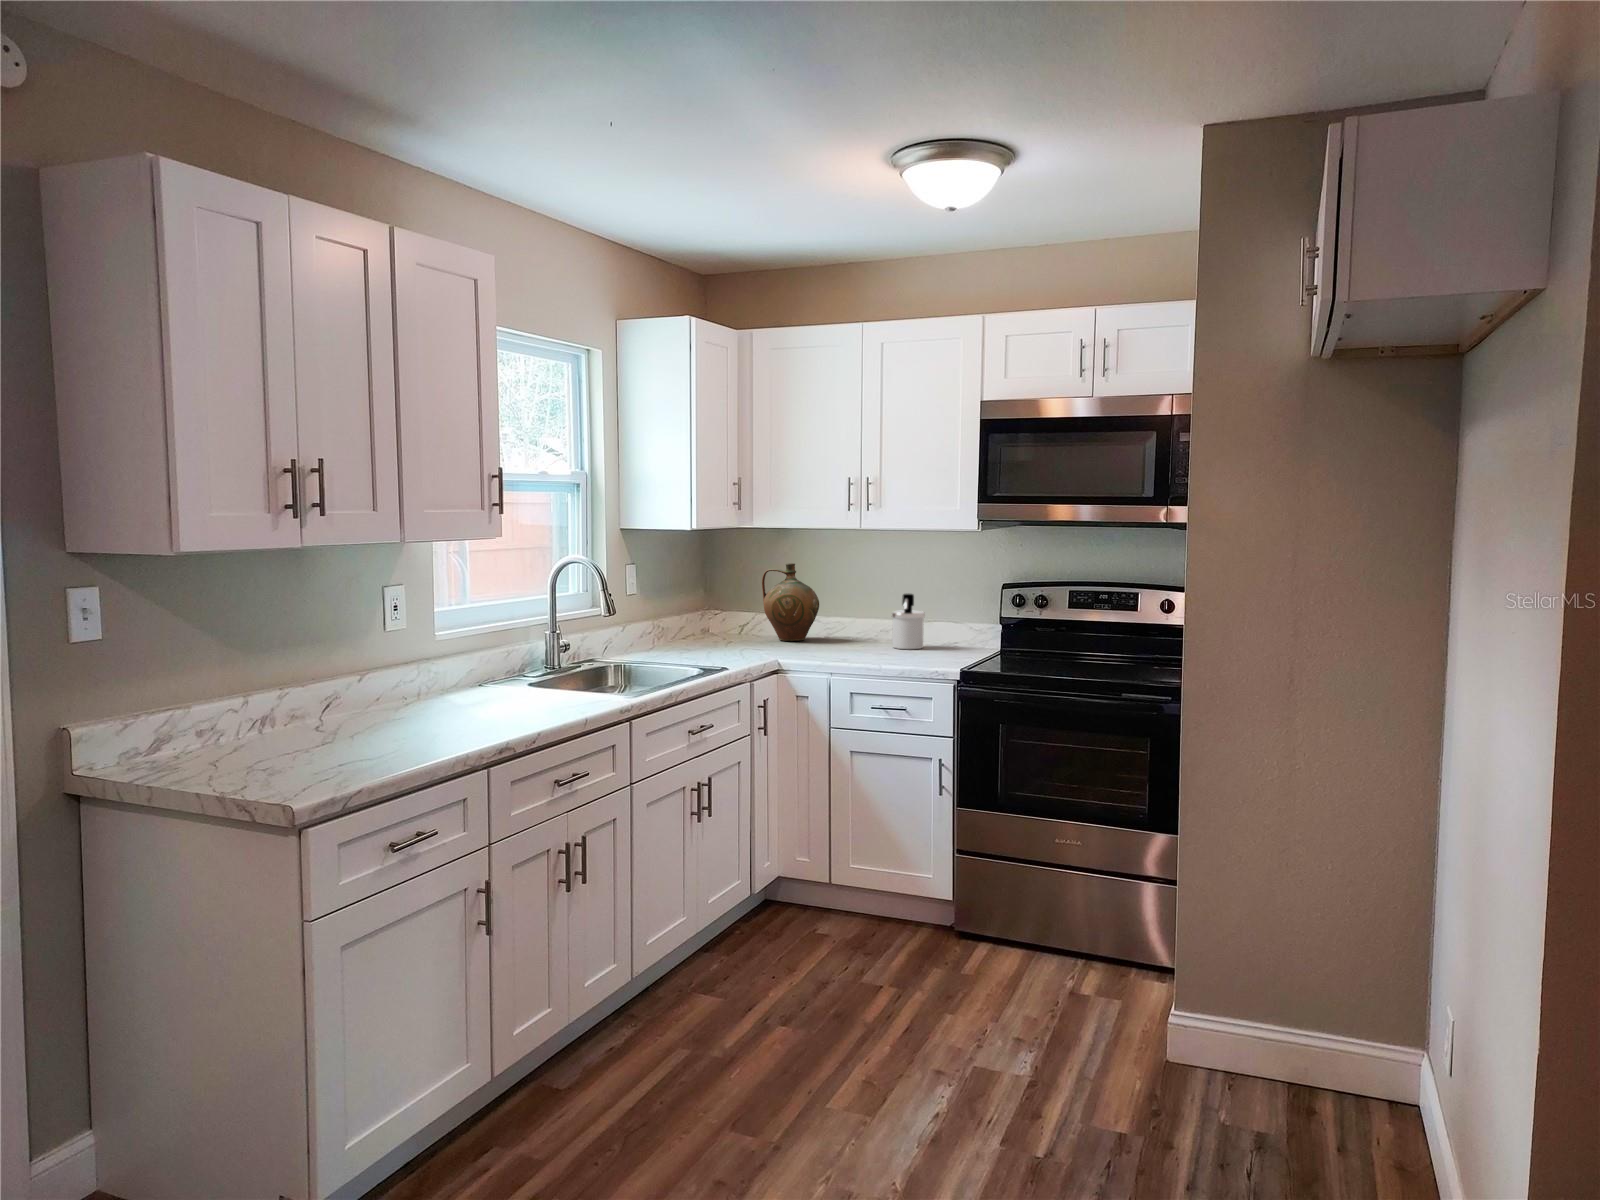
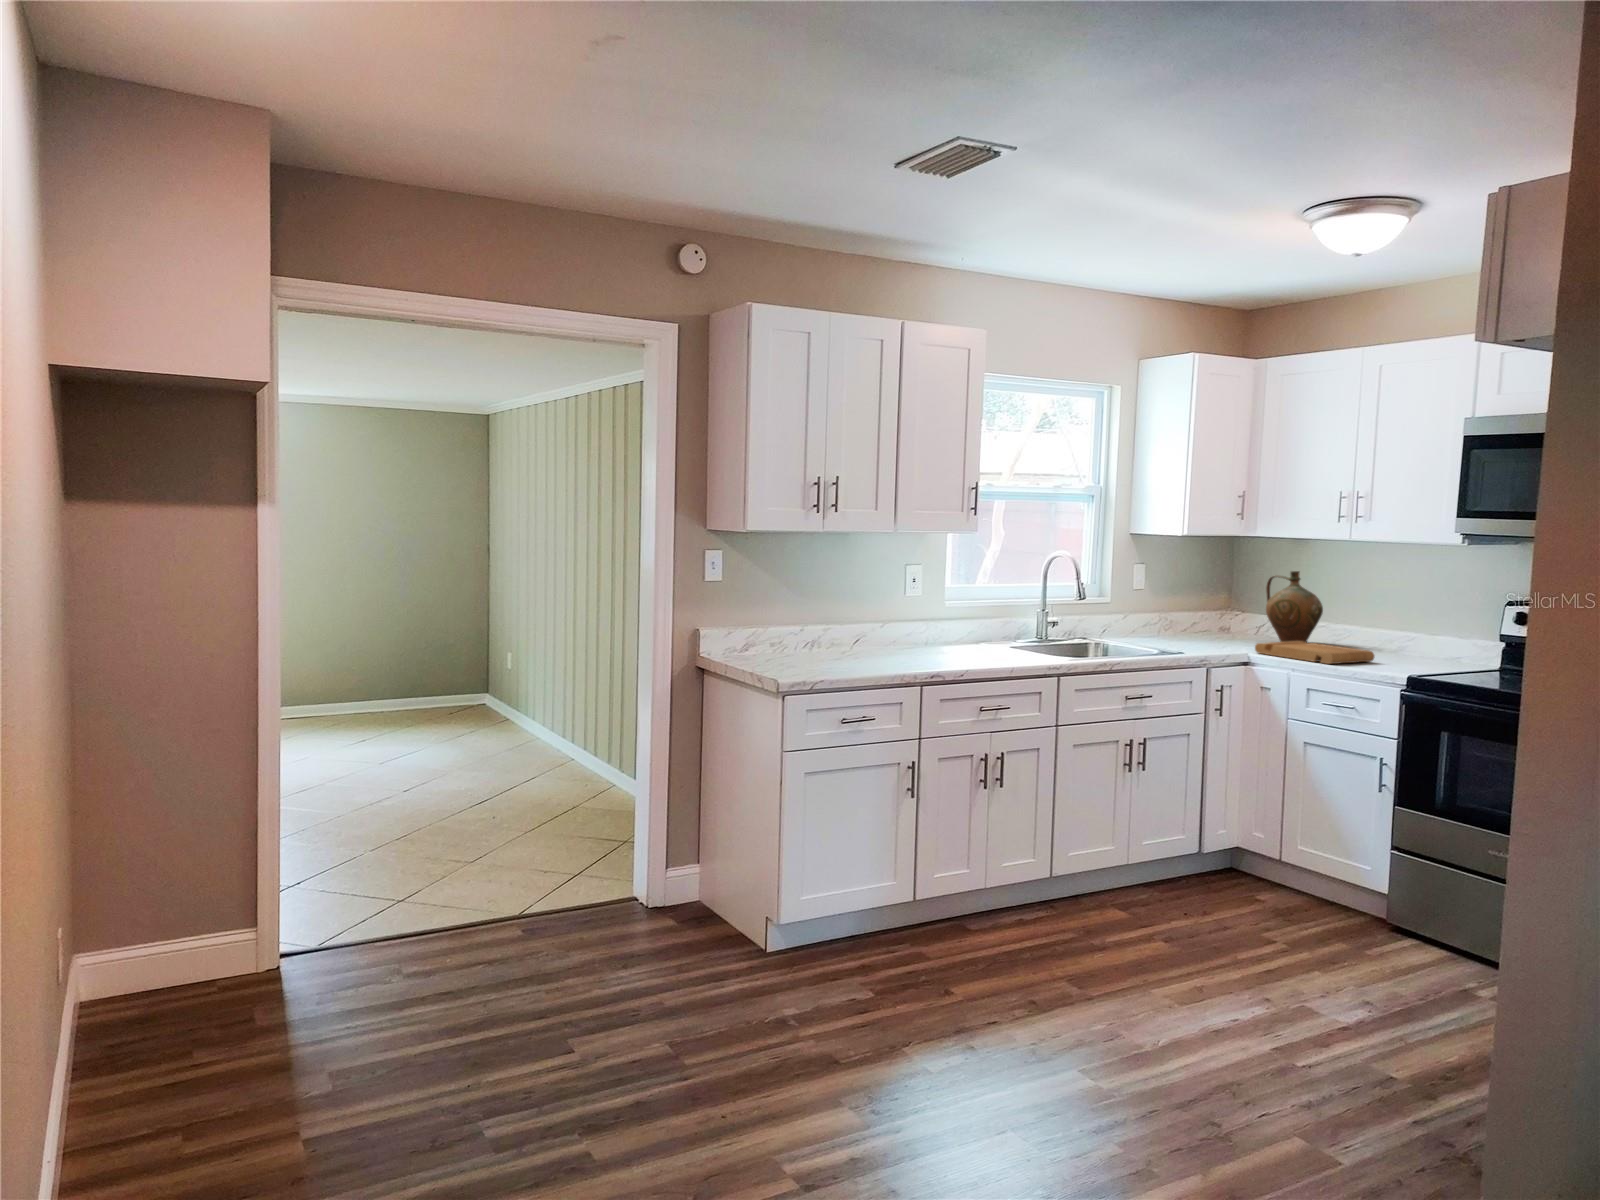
soap dispenser: present [891,594,925,649] -> none [1383,604,1421,659]
cutting board: none [787,640,905,665] -> present [1255,641,1375,664]

